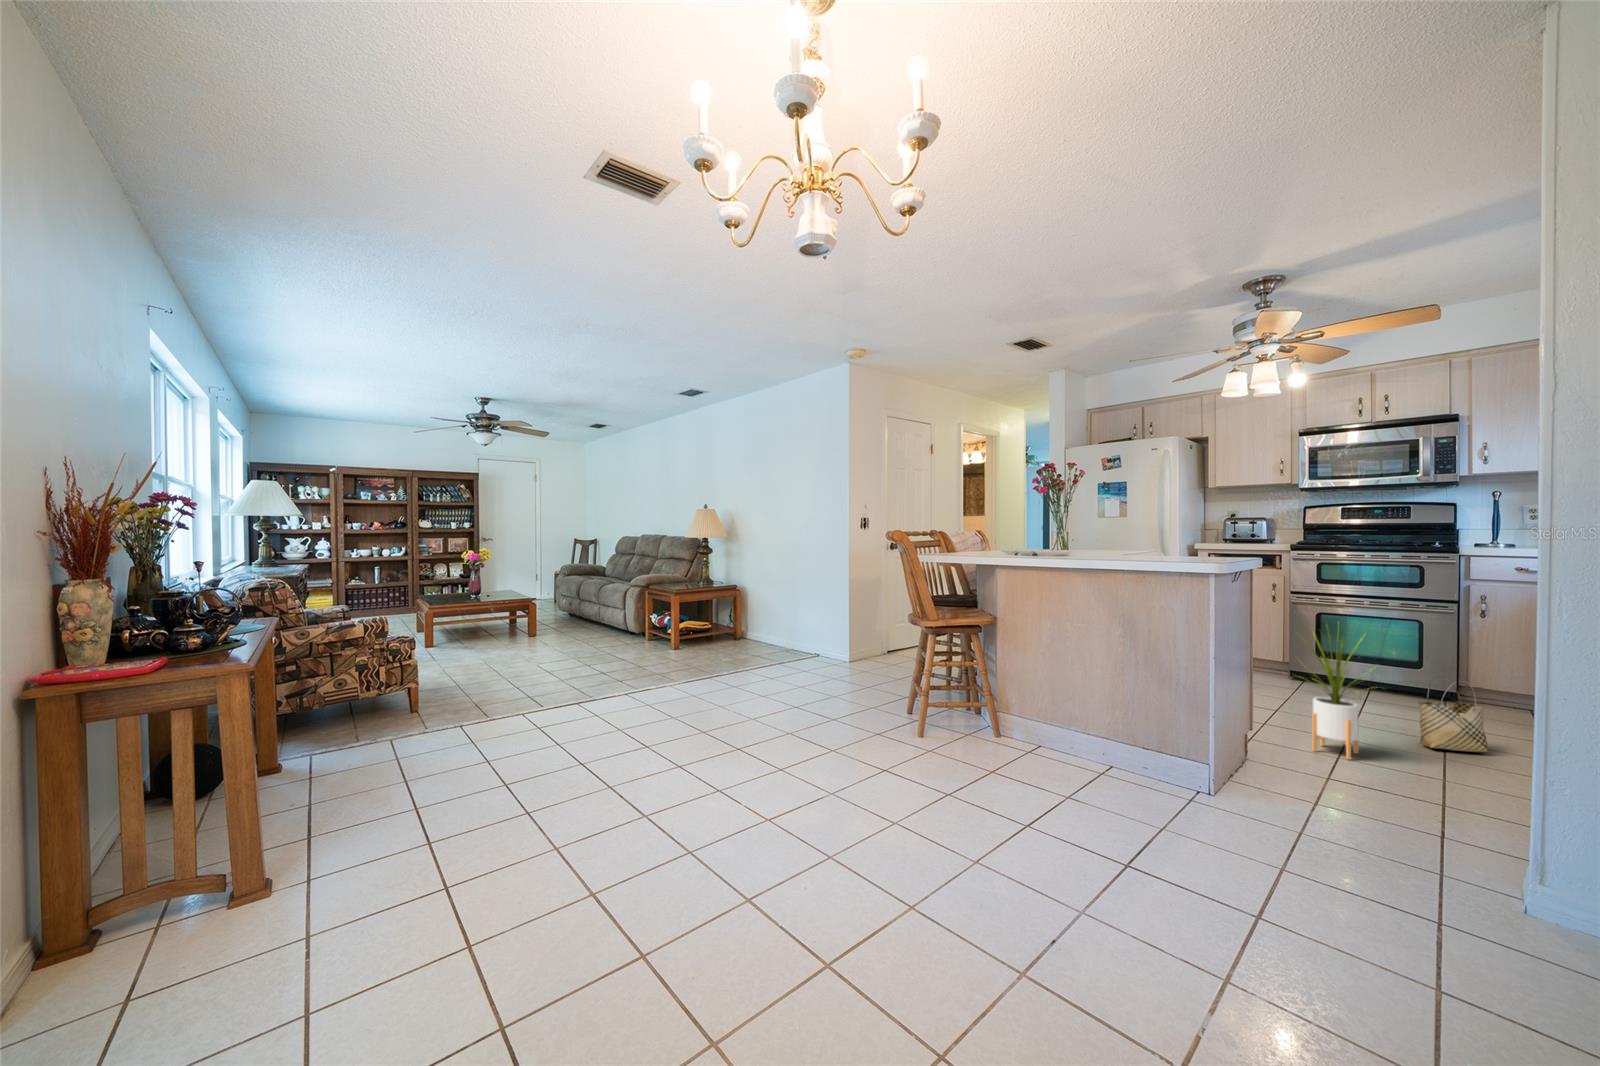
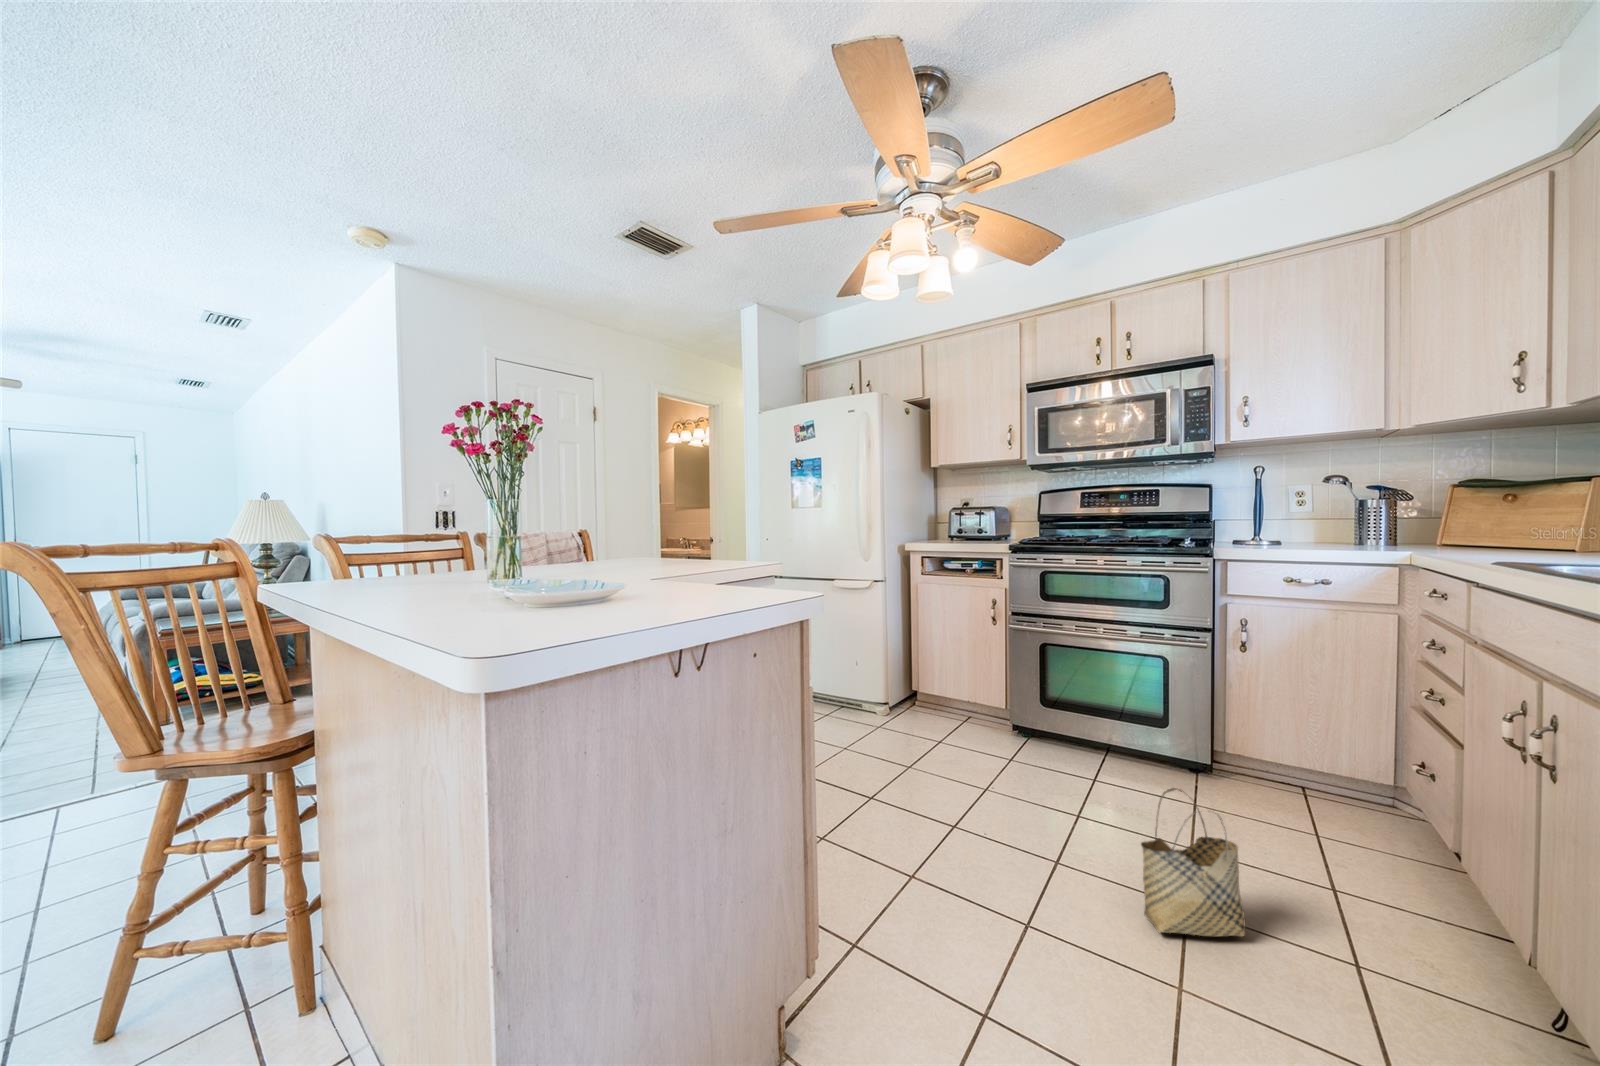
house plant: present [1301,630,1377,760] -> none [920,702,1075,1005]

